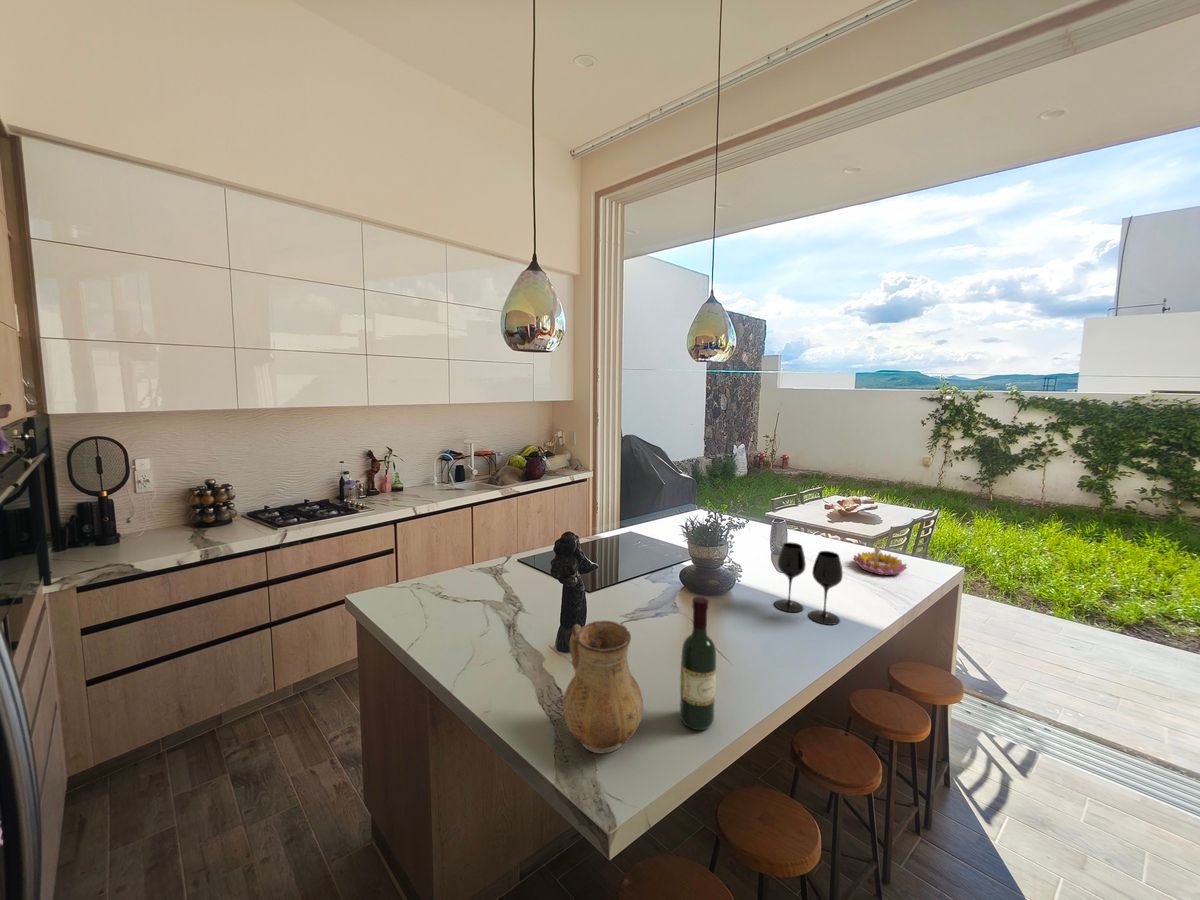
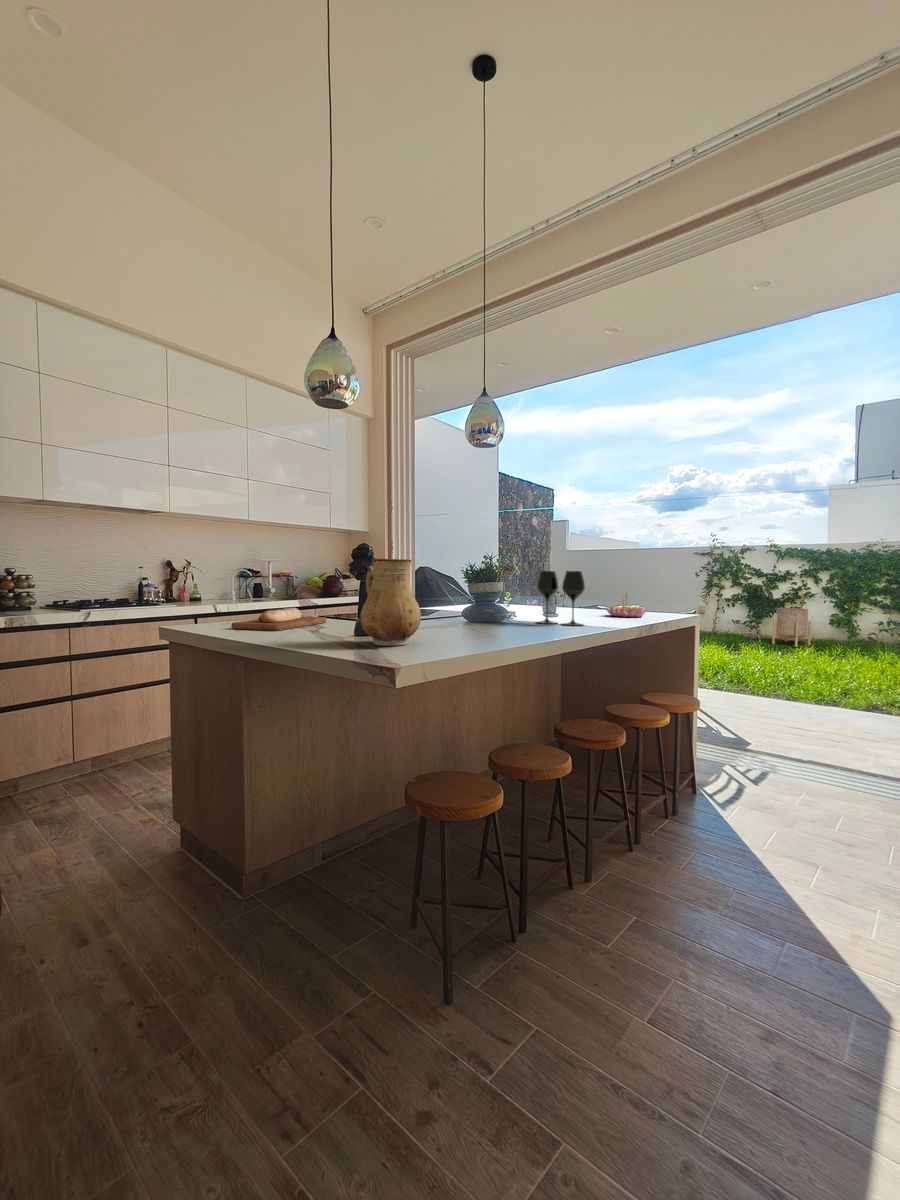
planter: none [1007,465,1056,511] -> present [772,608,811,647]
bread loaf: none [413,584,525,647] -> present [231,608,326,631]
wine bottle: present [680,597,716,730] -> none [450,543,475,642]

